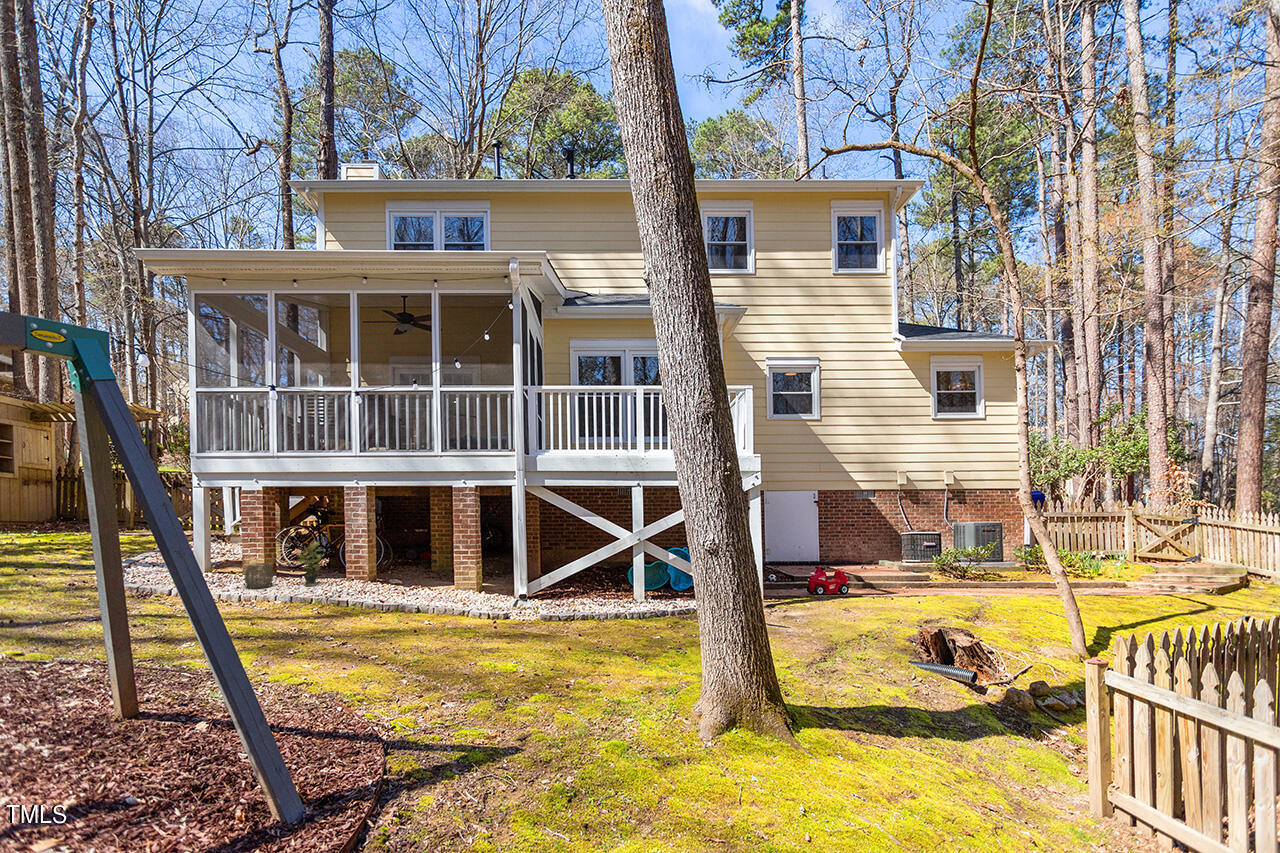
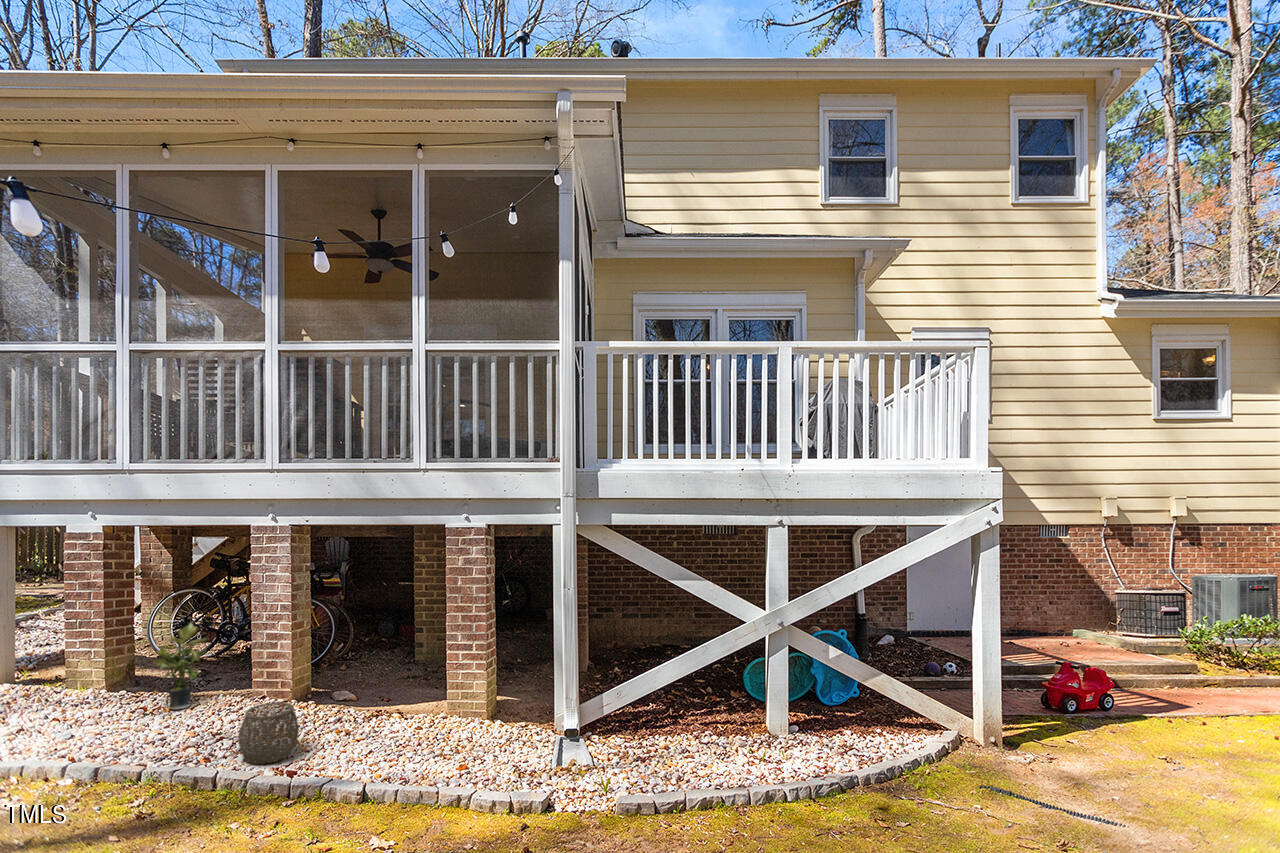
woven basket: present [245,563,273,588] -> present [238,702,299,764]

